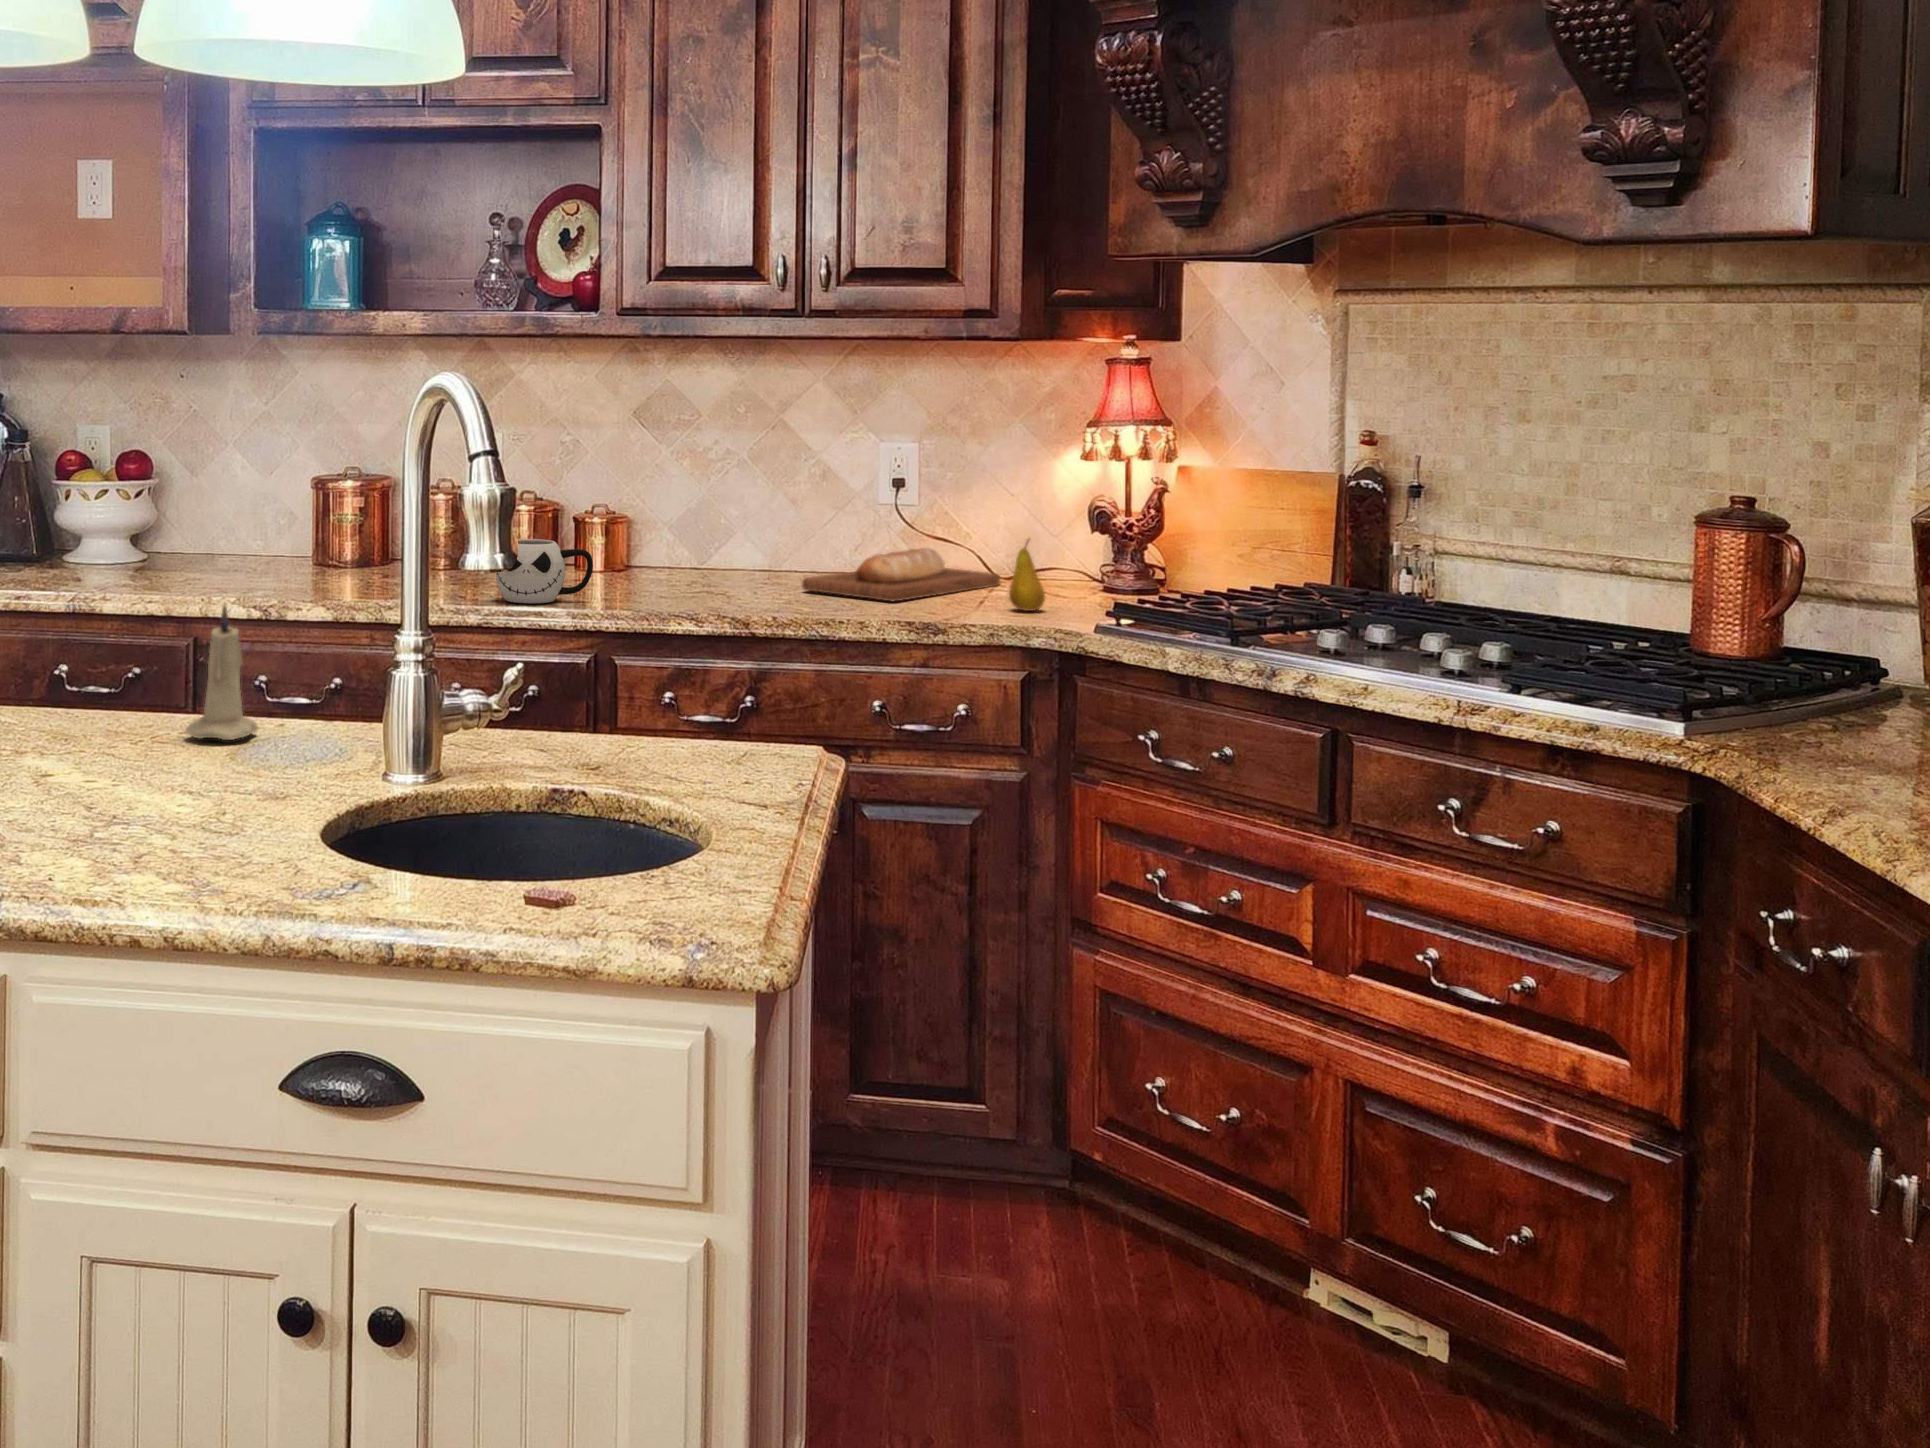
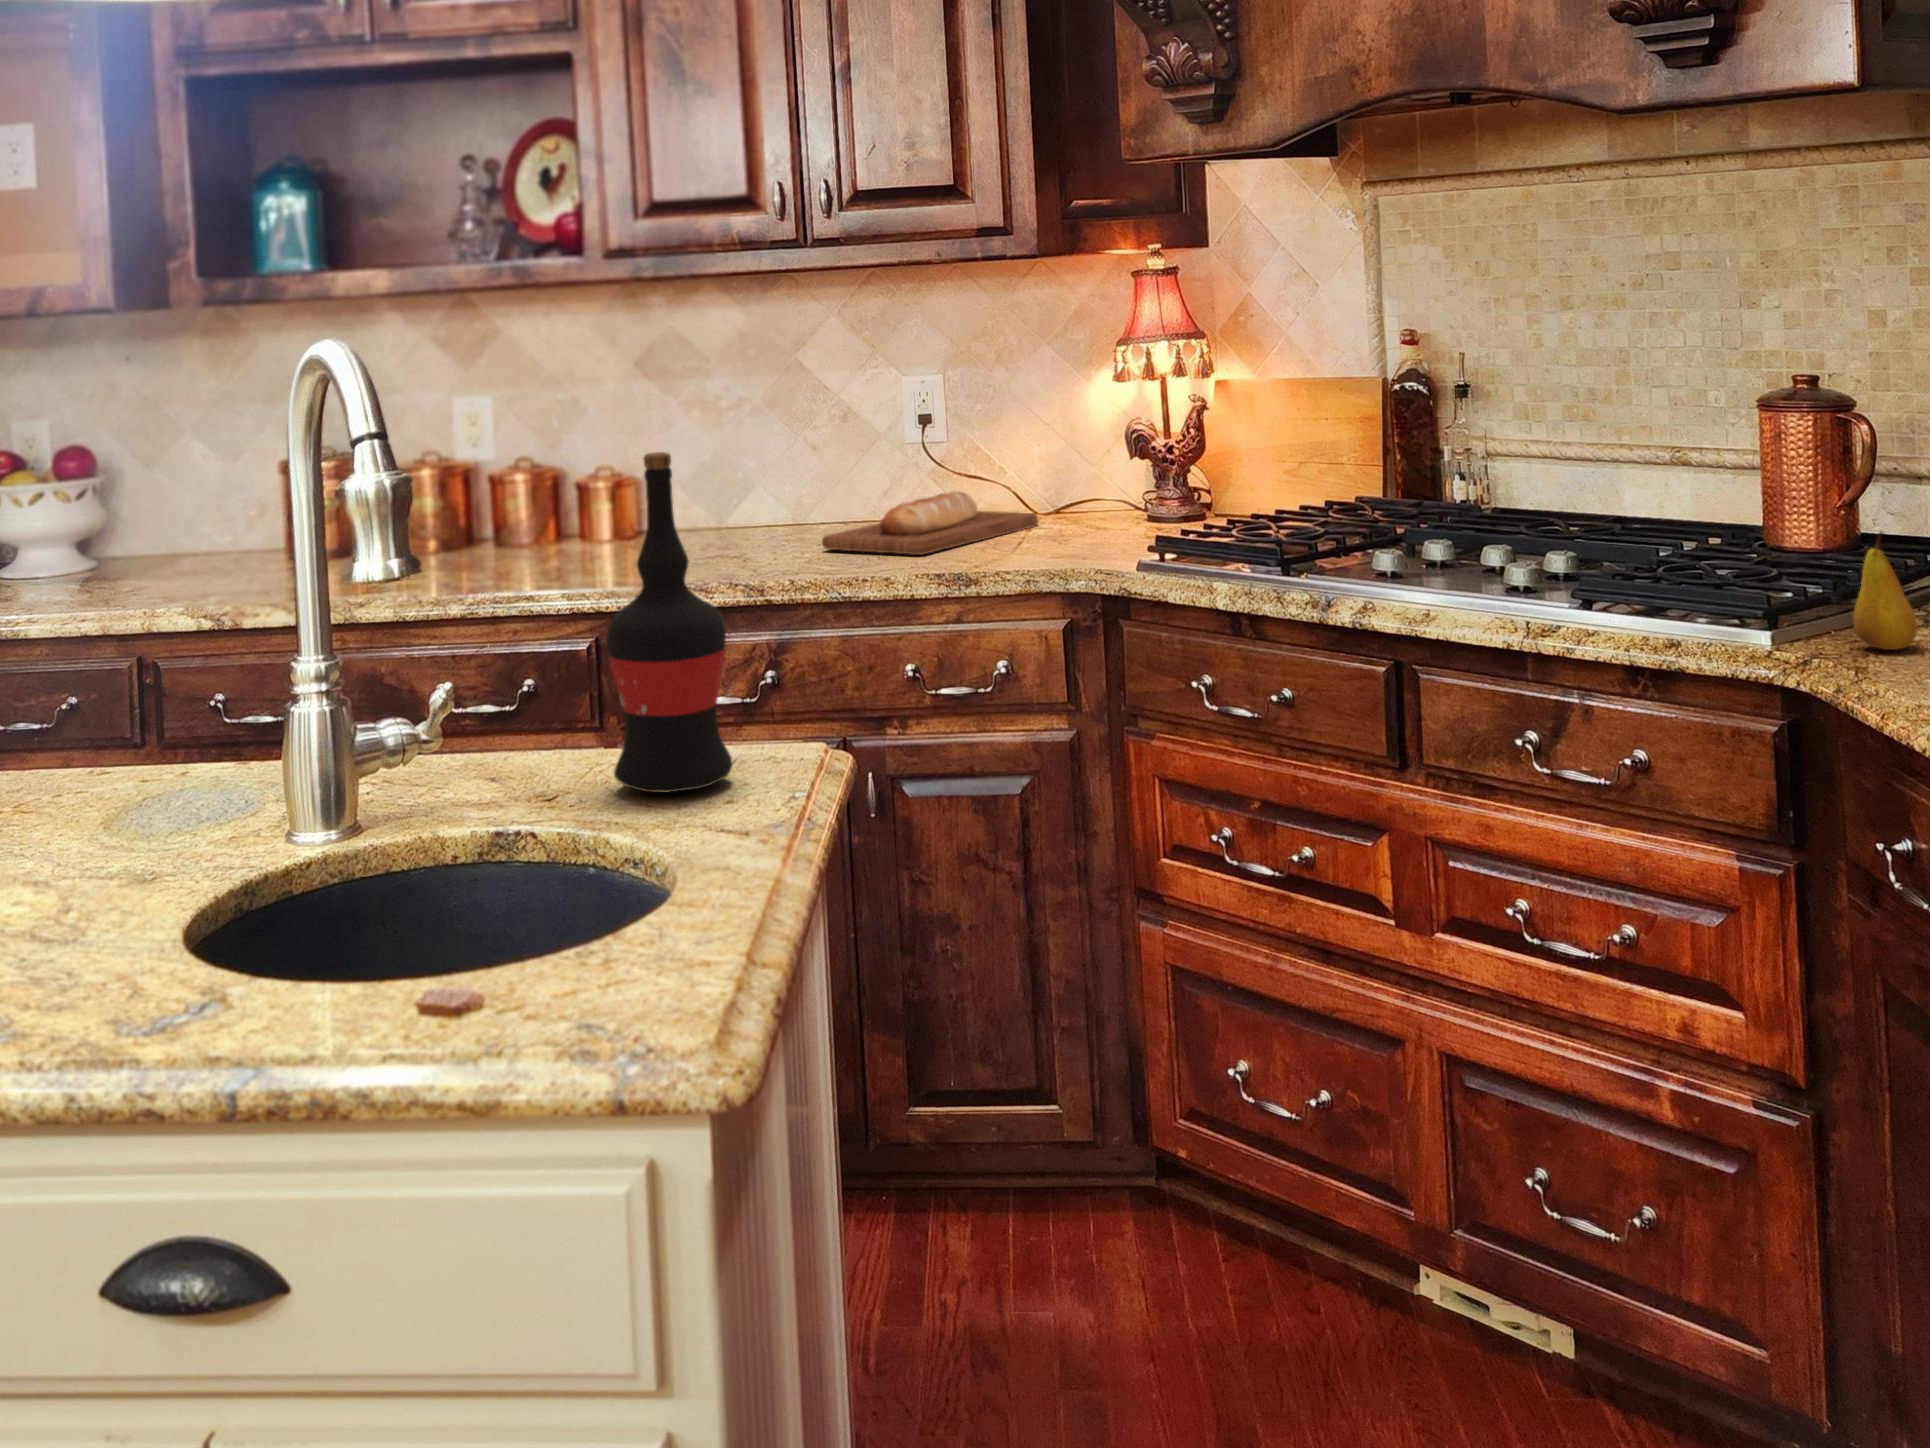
wine bottle: none [652,481,755,769] -> present [607,452,733,793]
mug: present [496,539,593,603] -> none [476,517,586,591]
fruit: present [1009,540,1045,611] -> present [1853,532,1917,650]
candle: present [186,605,258,740] -> none [57,639,149,807]

